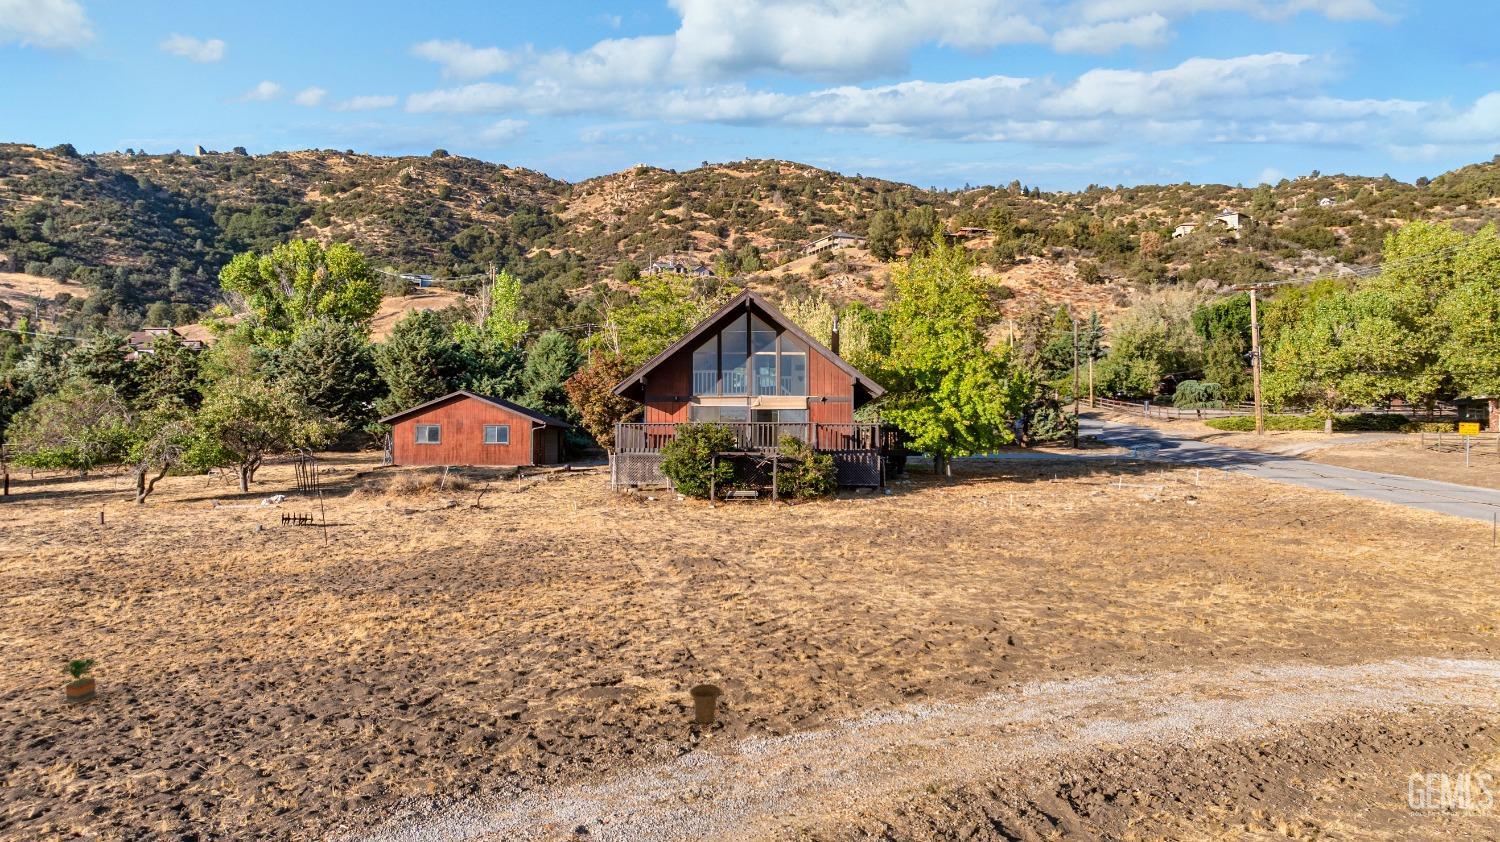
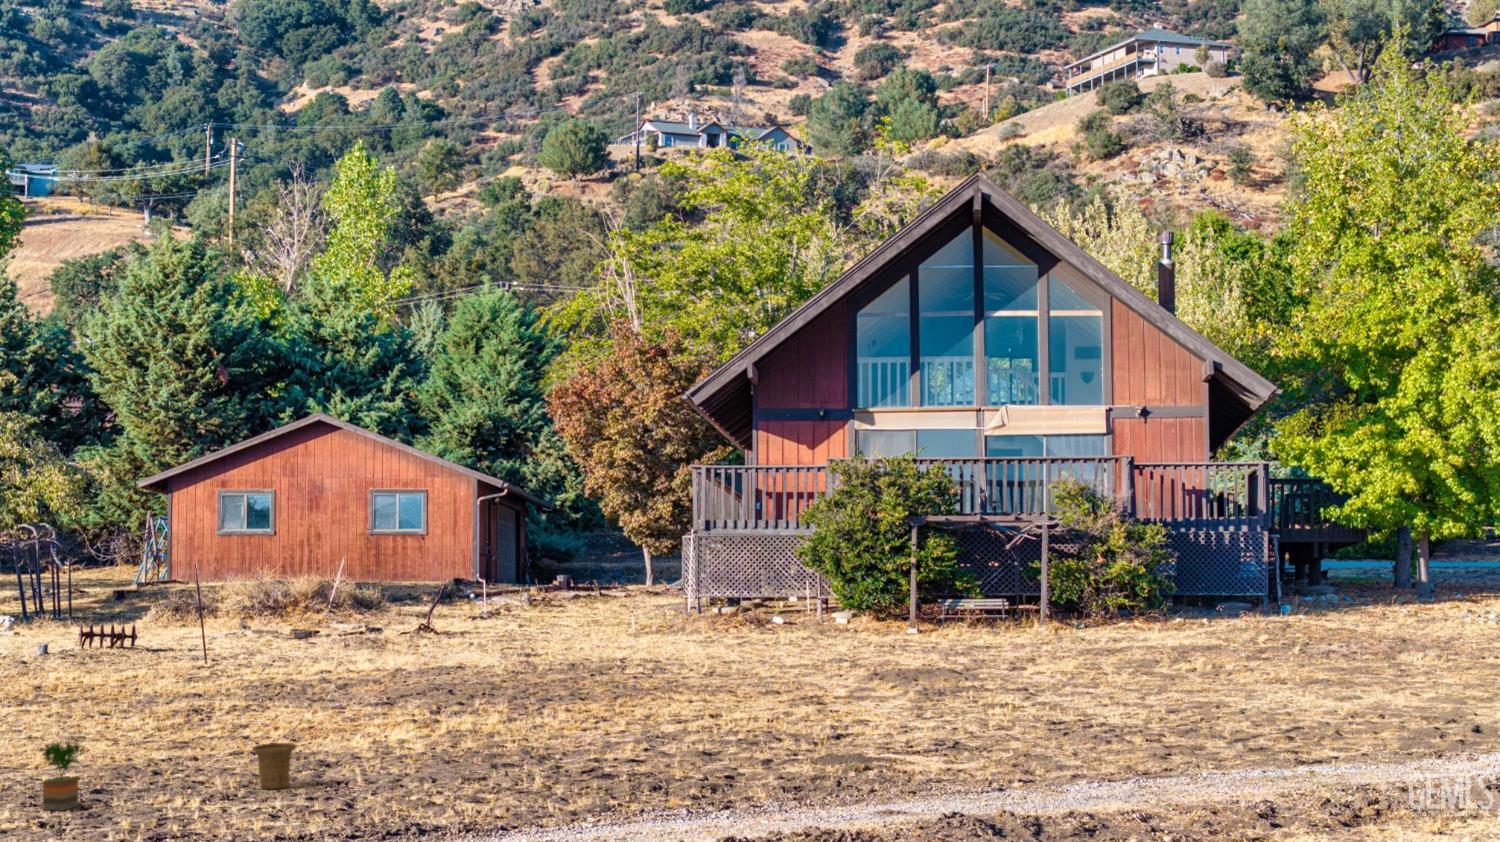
basket: present [690,684,720,724] -> present [252,743,296,790]

